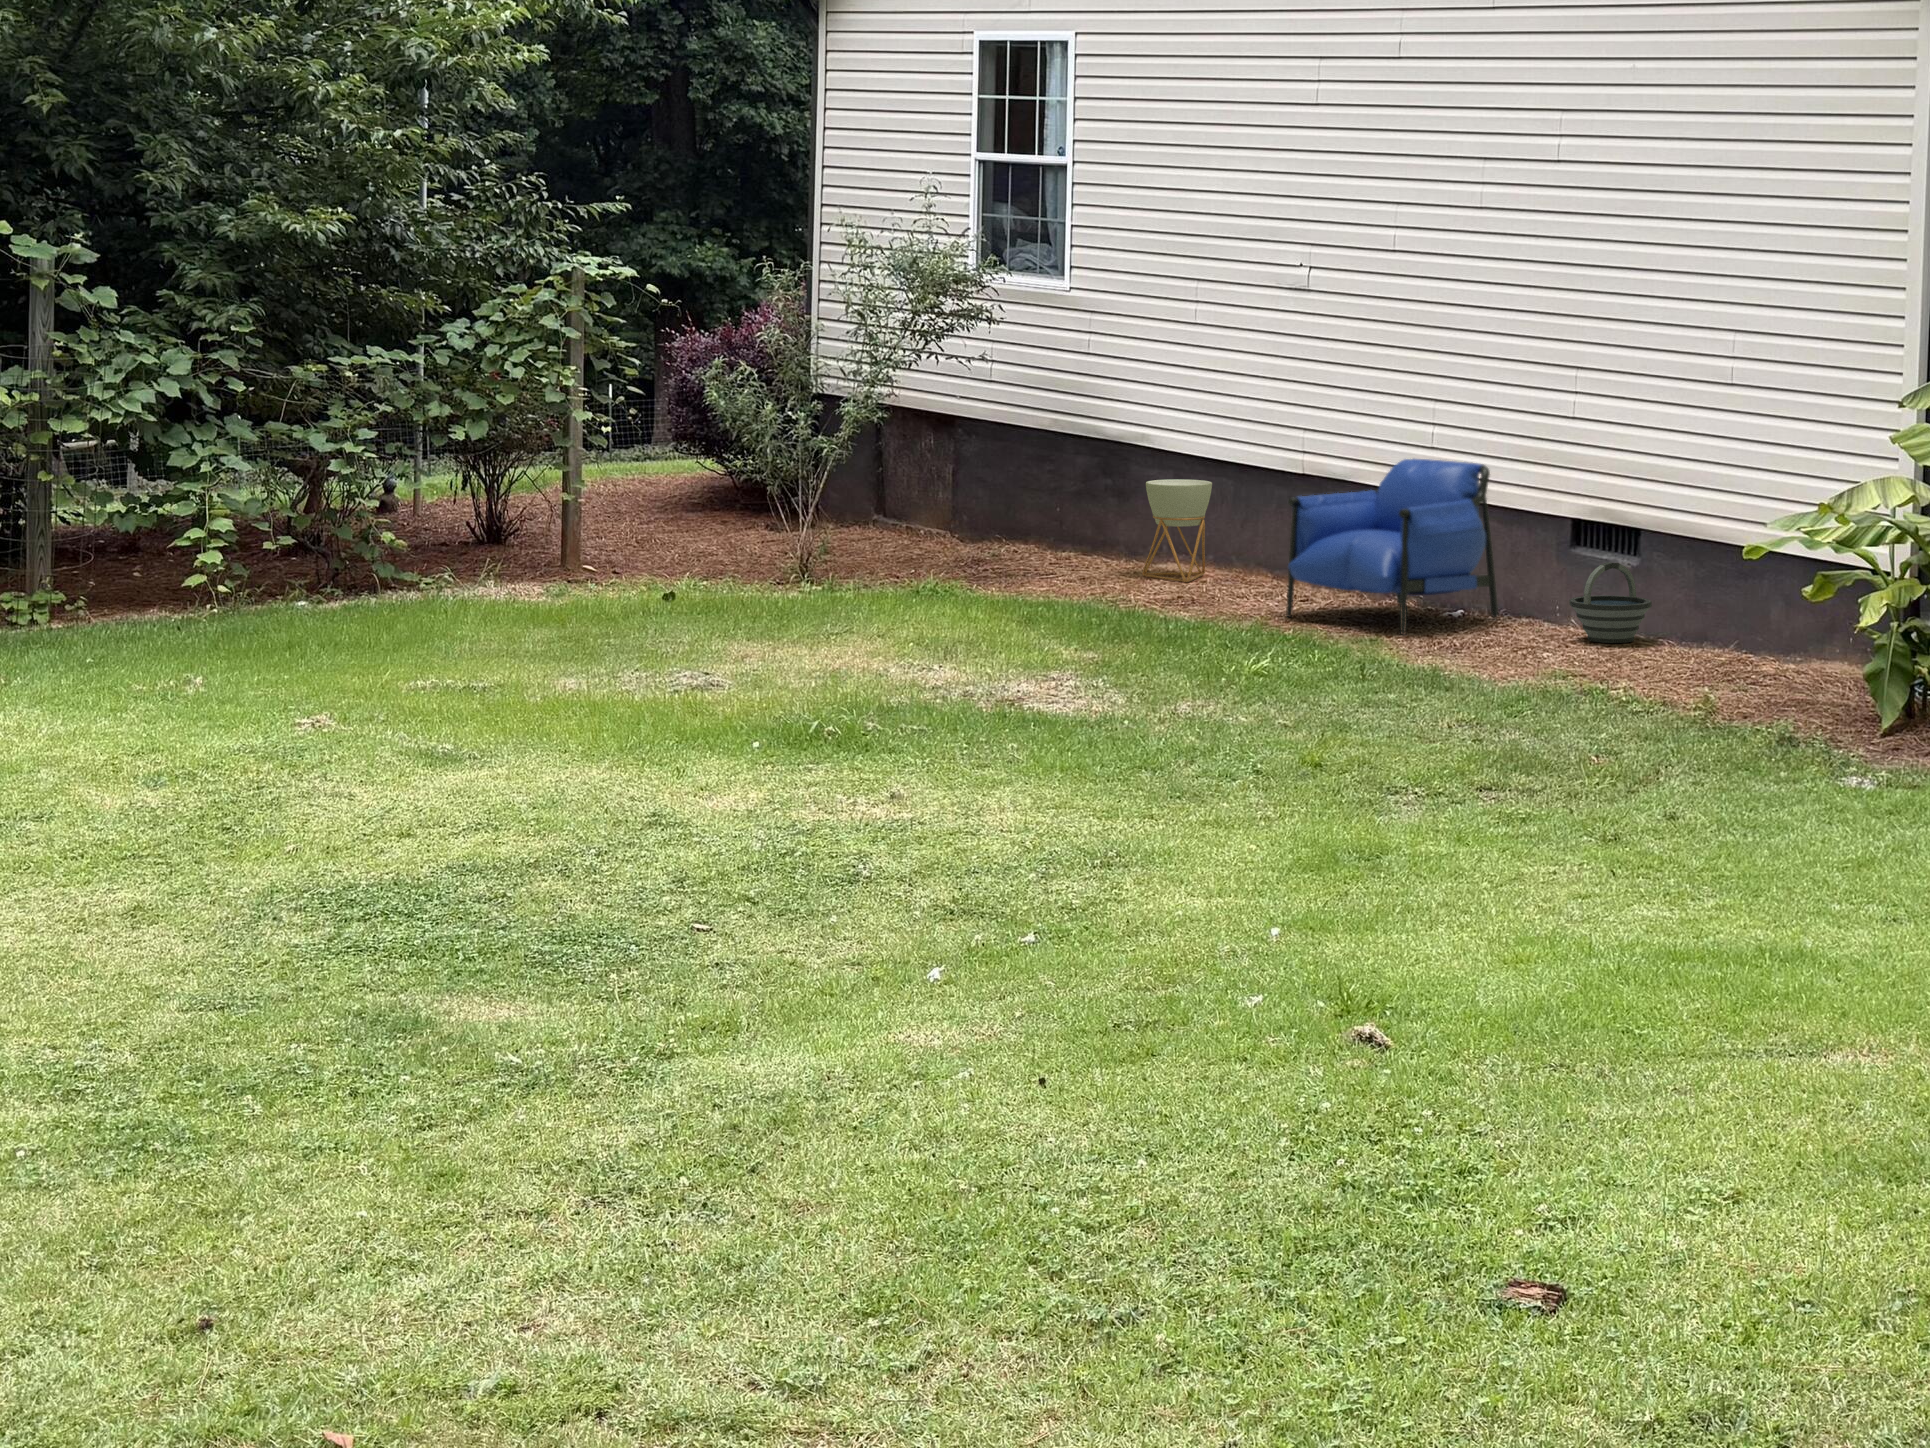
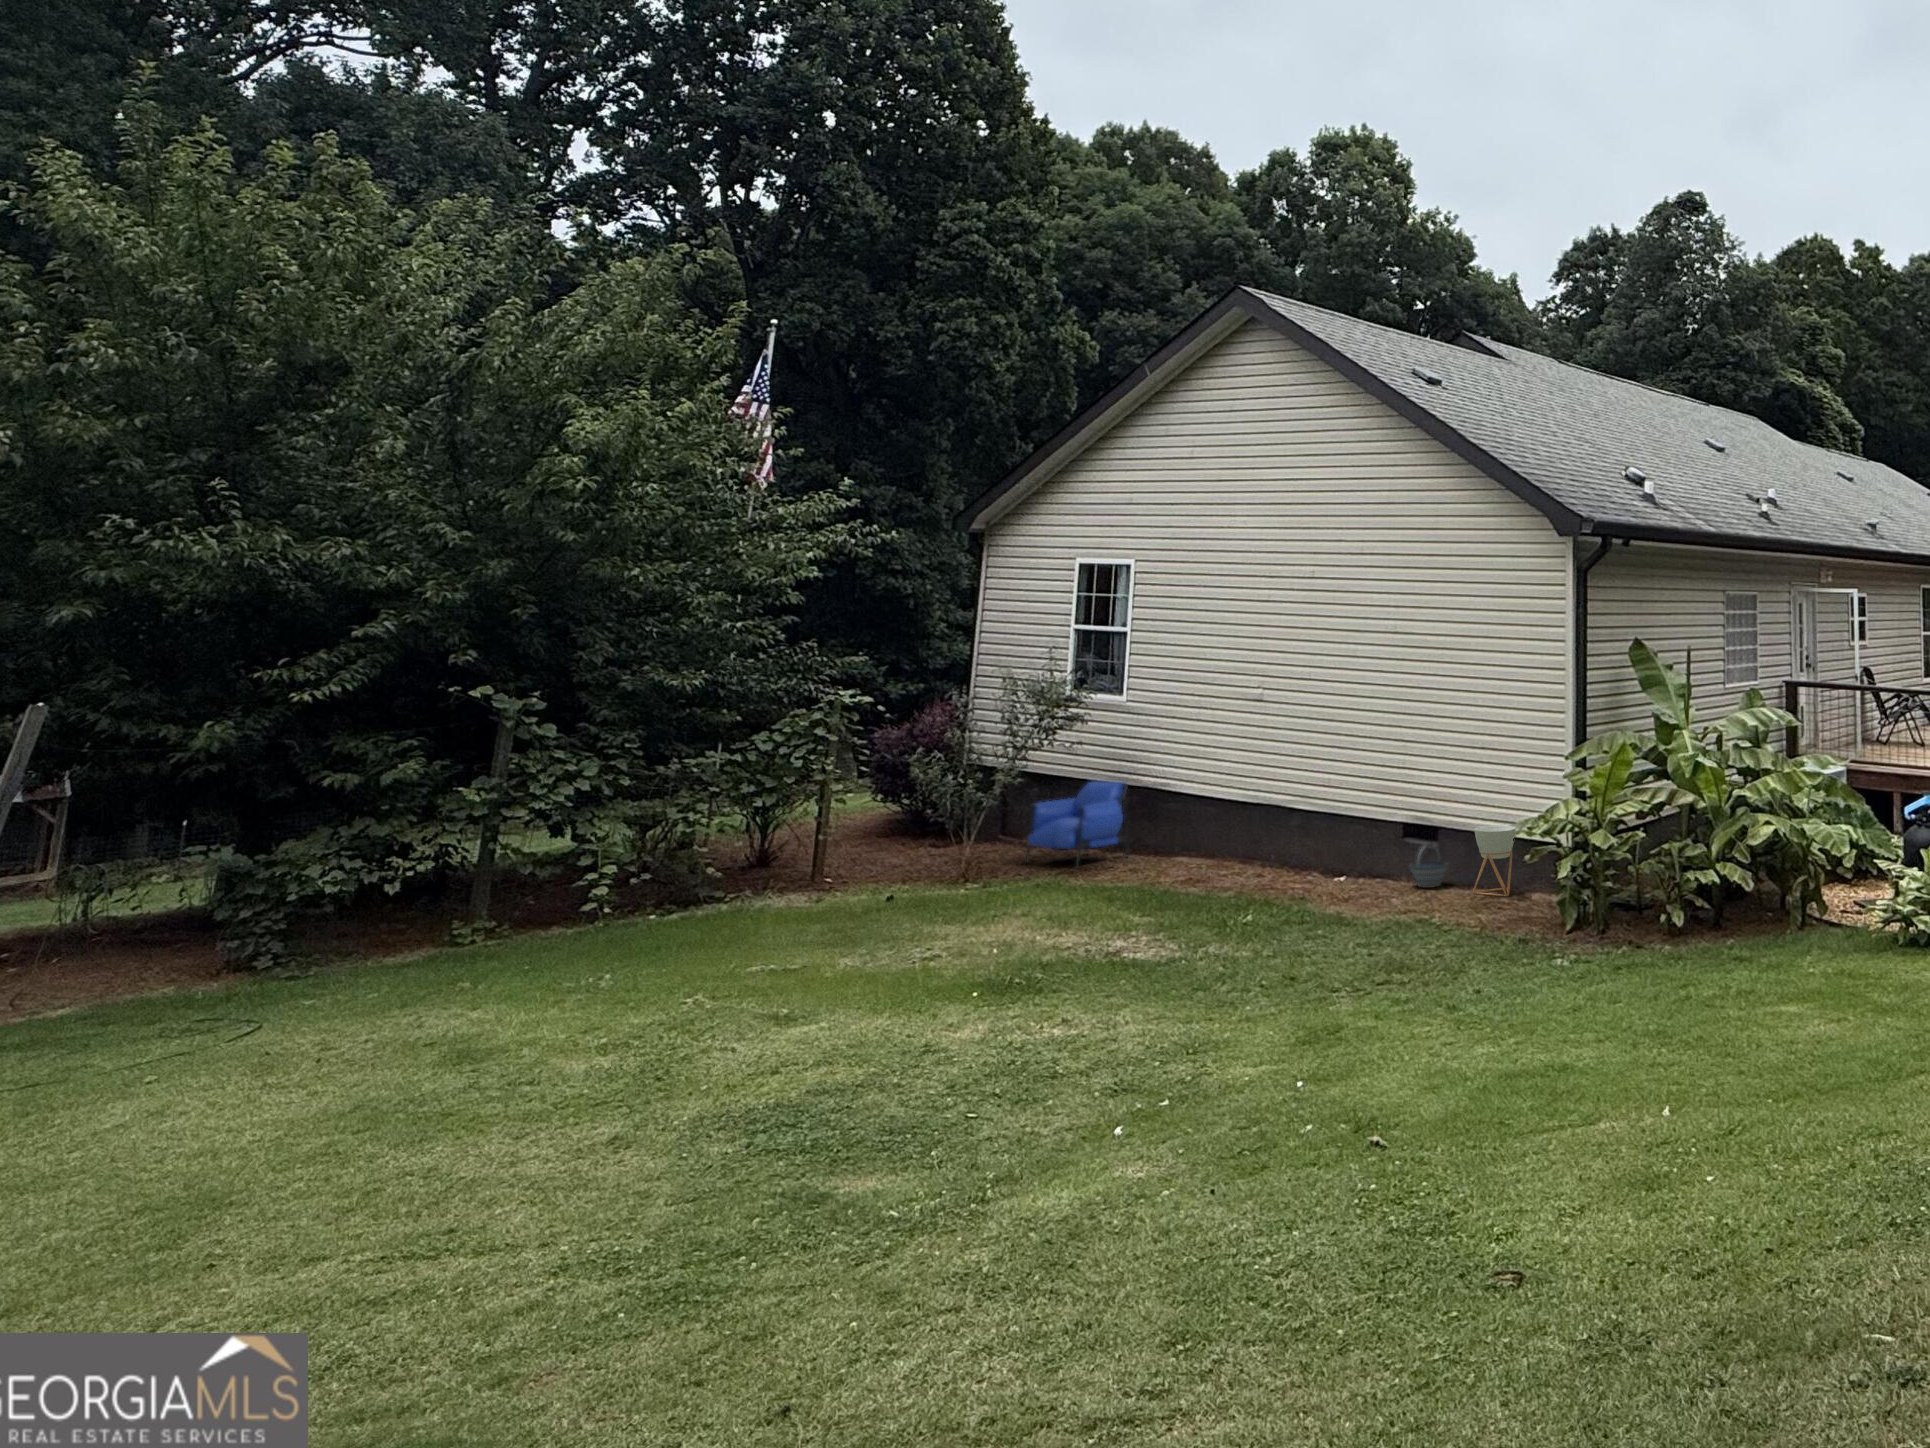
armchair: present [1286,459,1498,635] -> present [1026,781,1129,867]
planter: present [1142,479,1212,582] -> present [1472,826,1516,897]

